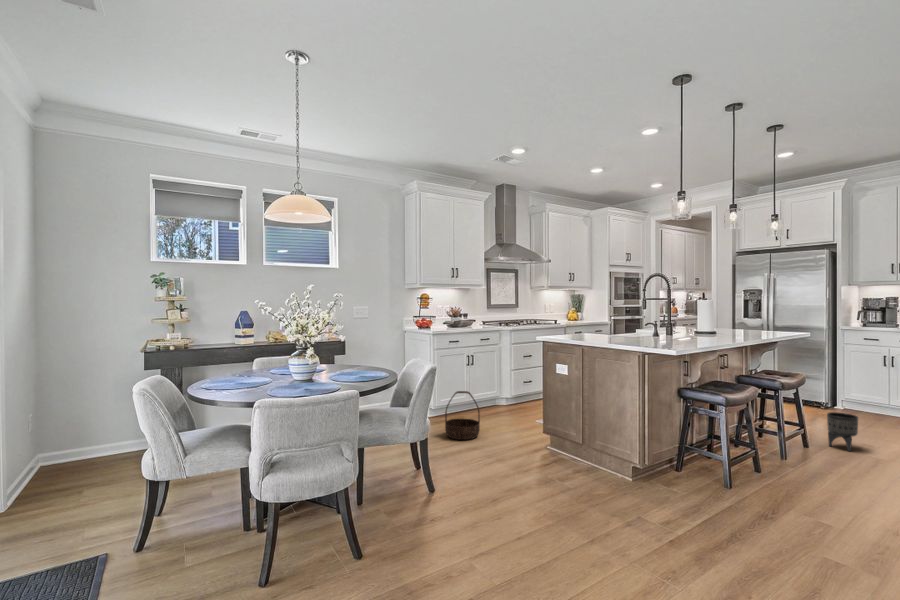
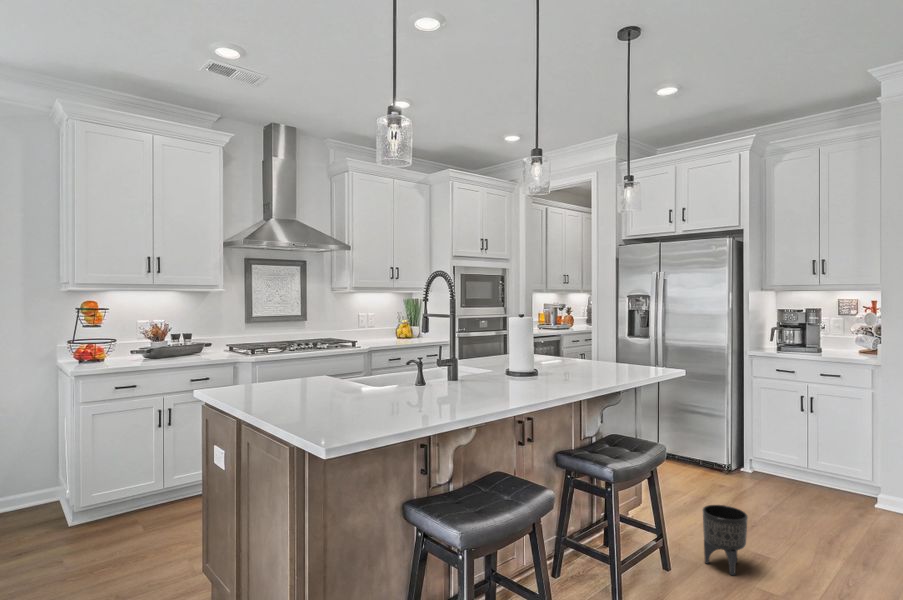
basket: present [445,391,480,440] -> none [49,485,125,582]

